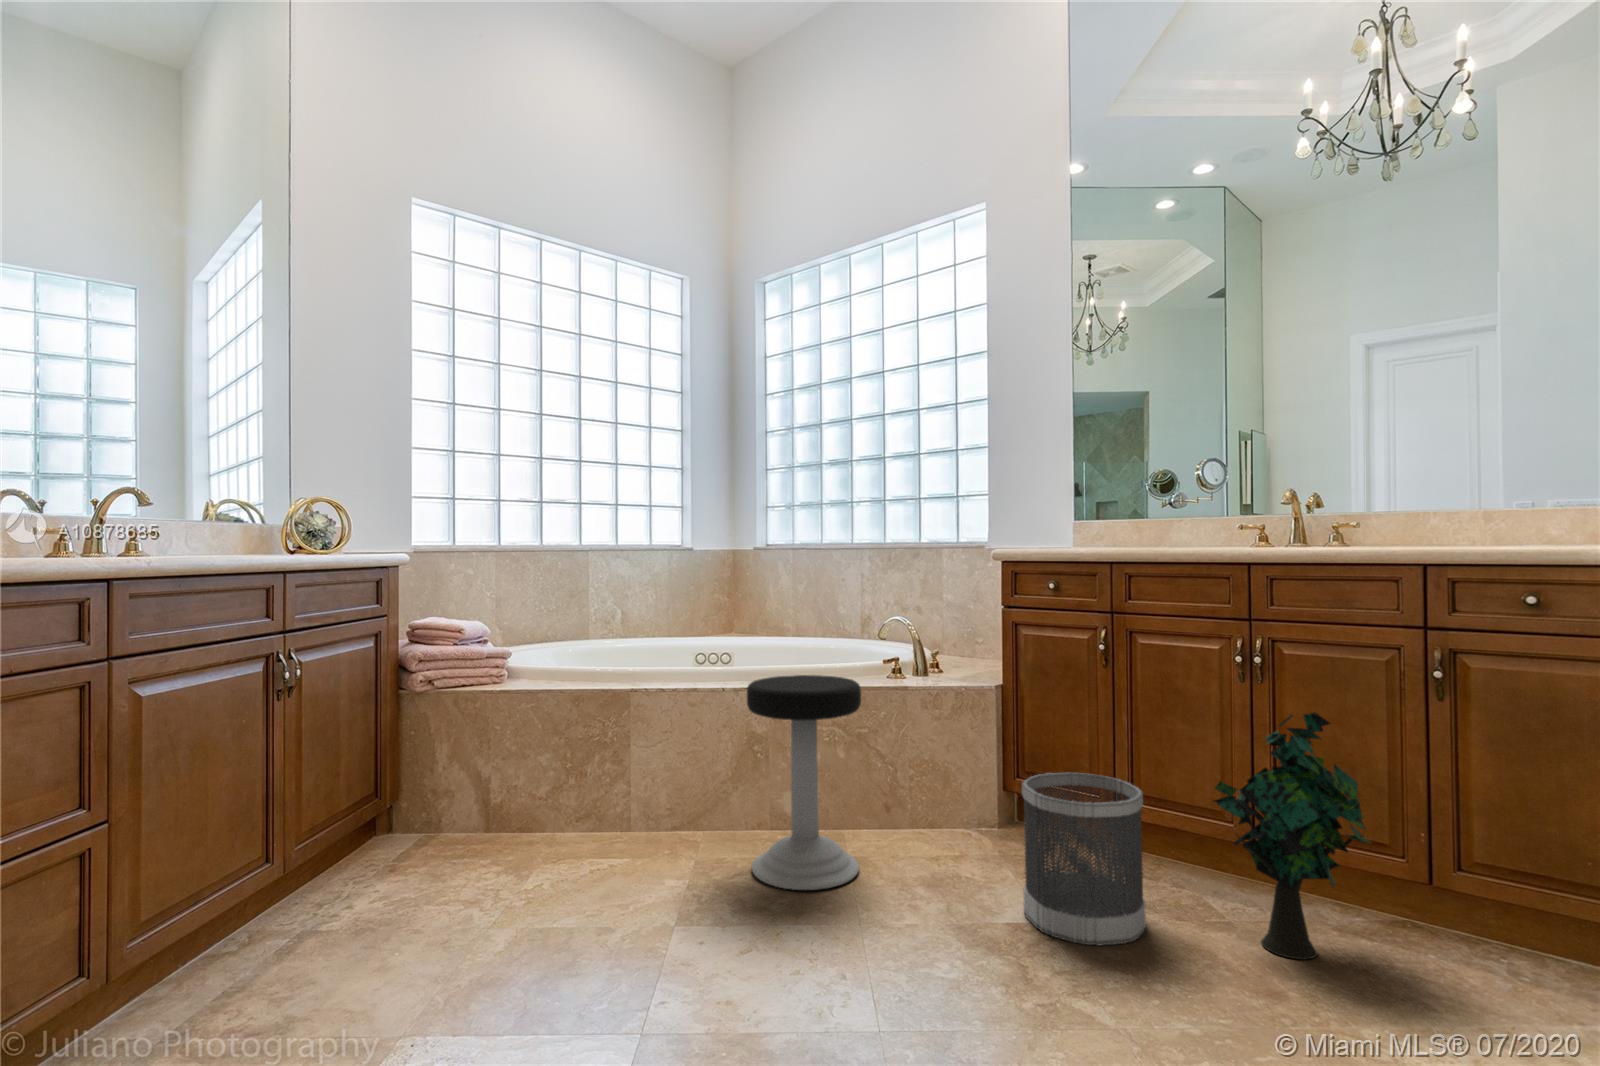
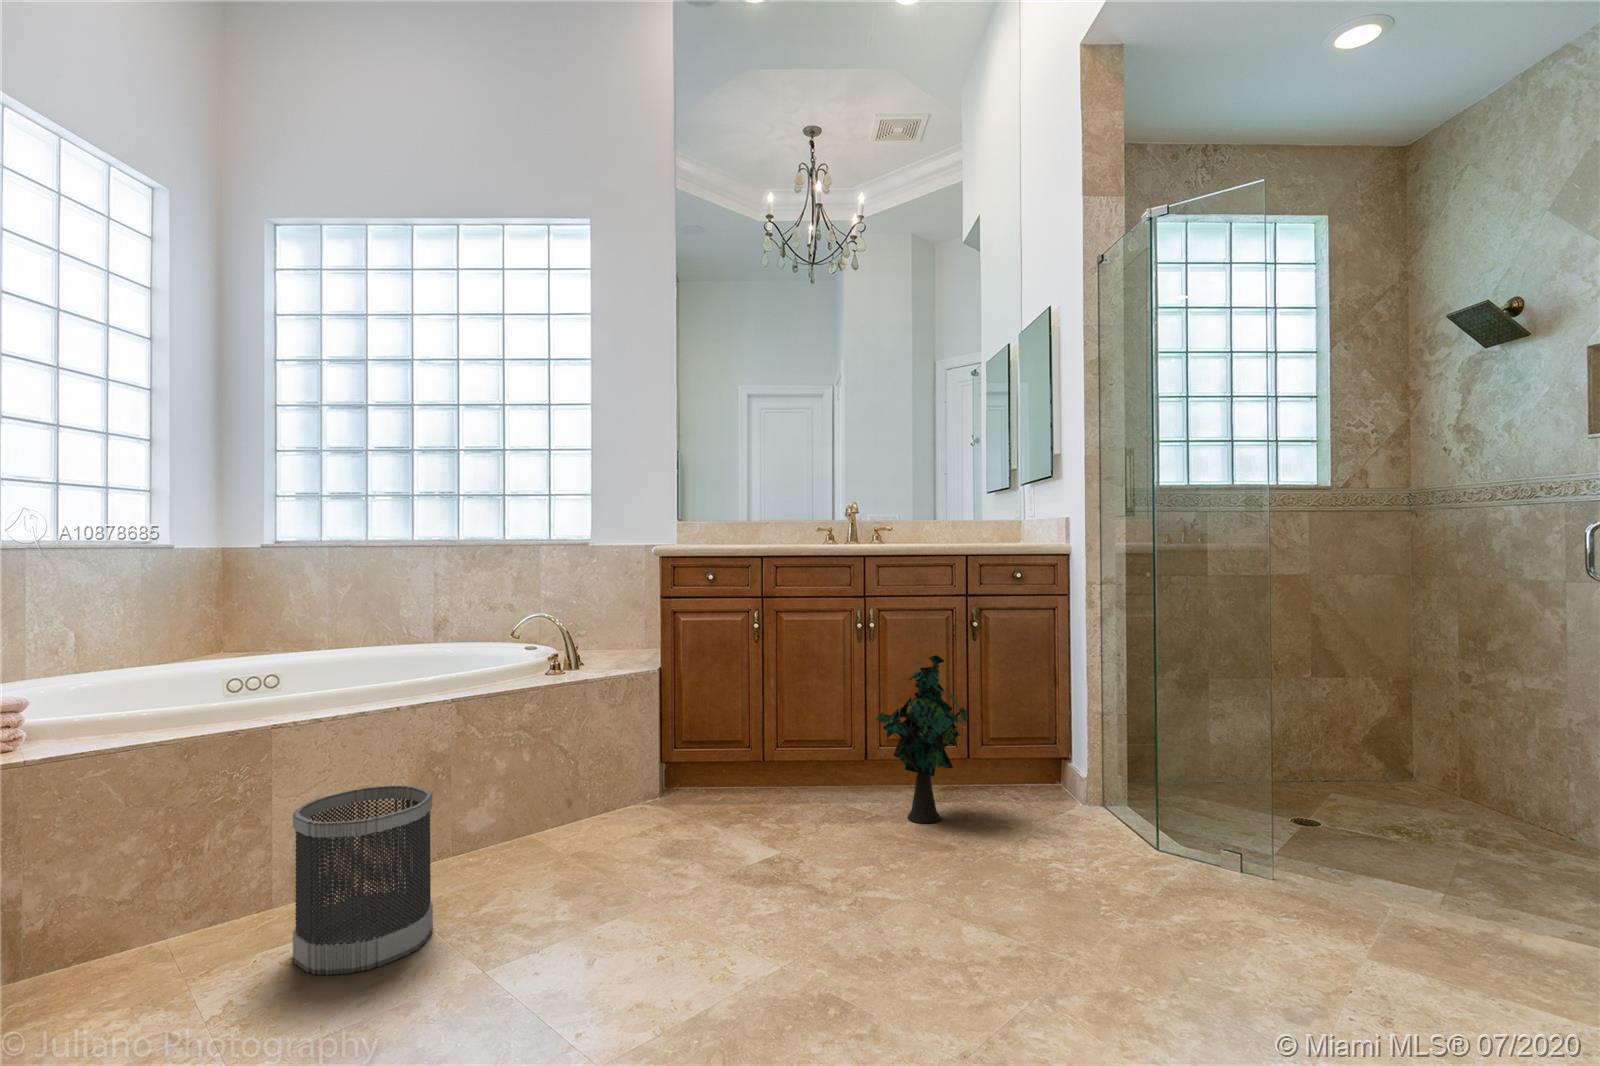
stool: present [747,675,861,890] -> none [481,675,606,900]
wastebasket: present [1022,772,1146,945] -> present [293,785,433,975]

